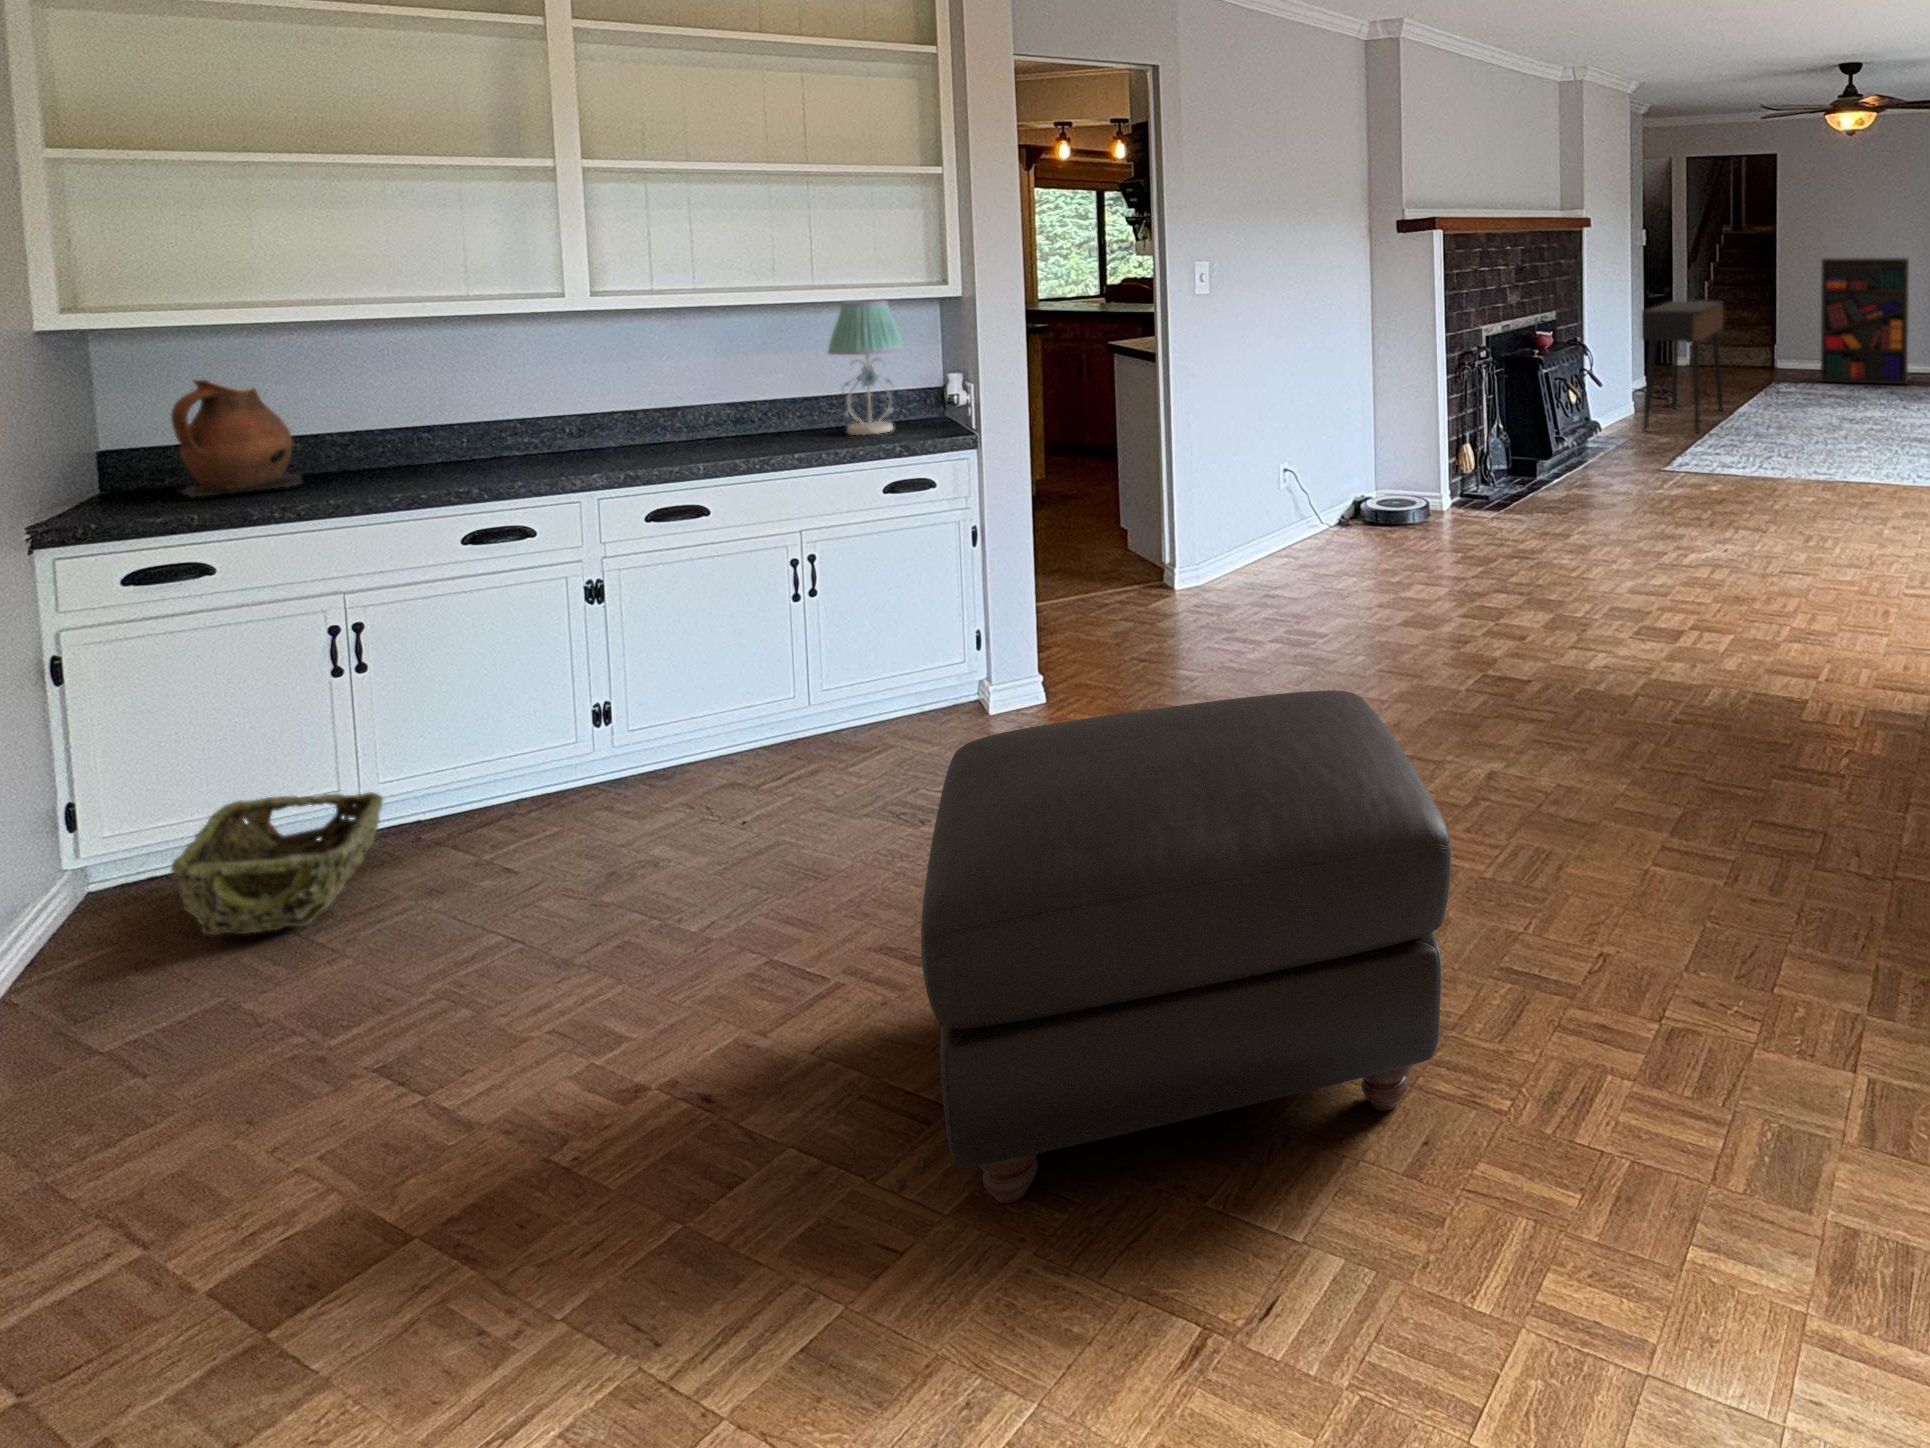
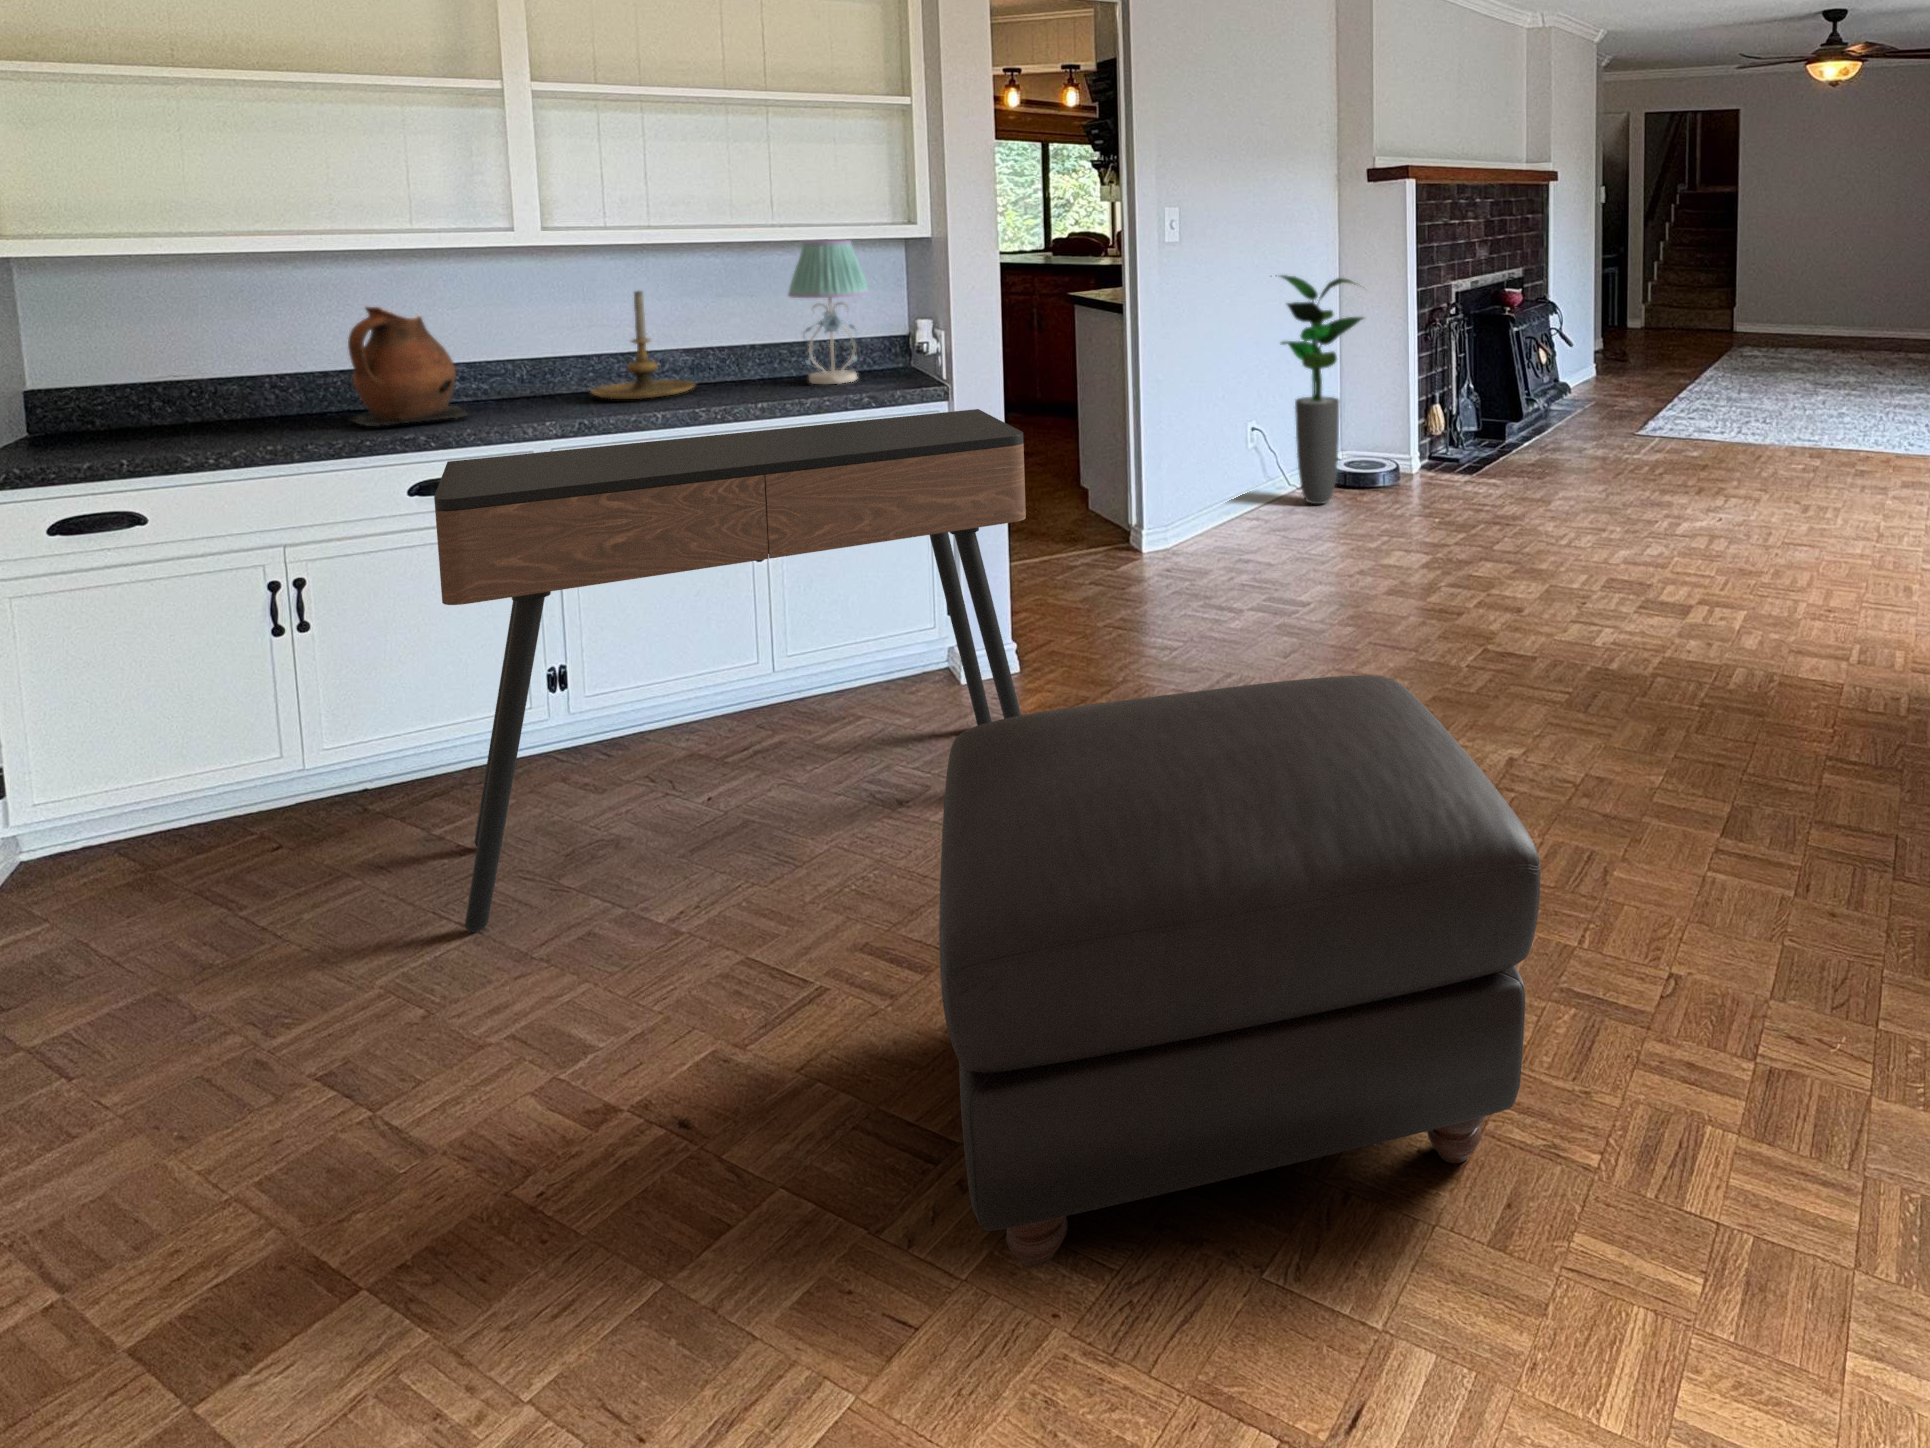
bookshelf: present [1821,257,1909,384] -> none [1788,215,1884,349]
console table: present [1642,301,1723,433] -> present [434,409,1026,932]
potted plant: none [1300,324,1392,541] -> present [1280,275,1363,504]
candle holder: none [639,349,740,451] -> present [591,291,695,399]
ceramic pitcher: present [171,380,302,497] -> present [348,307,467,426]
woven basket: present [171,792,383,935] -> none [98,761,326,917]

